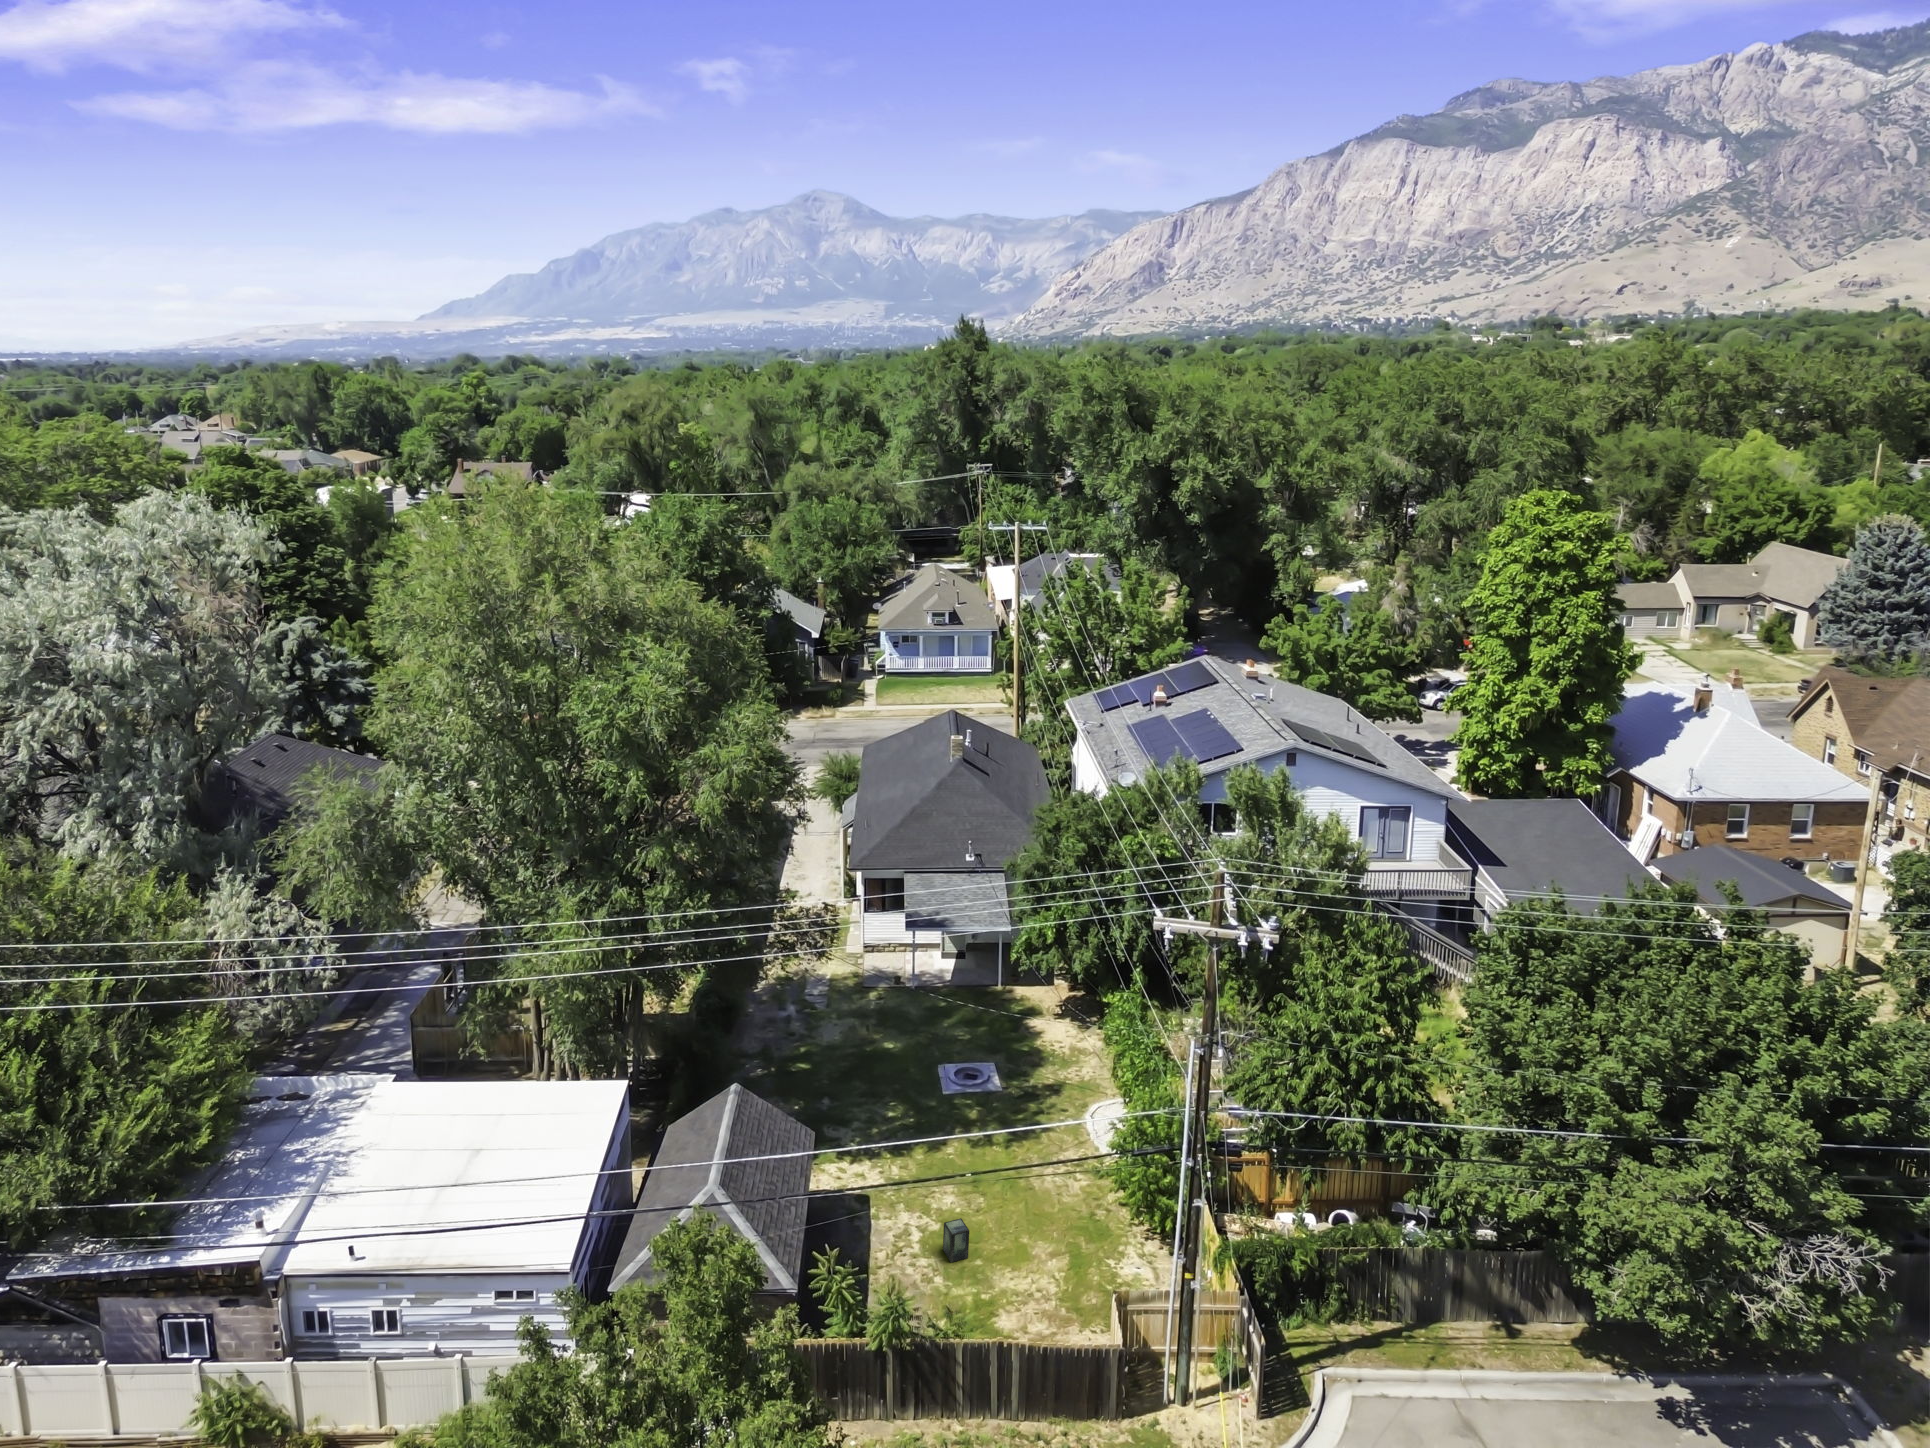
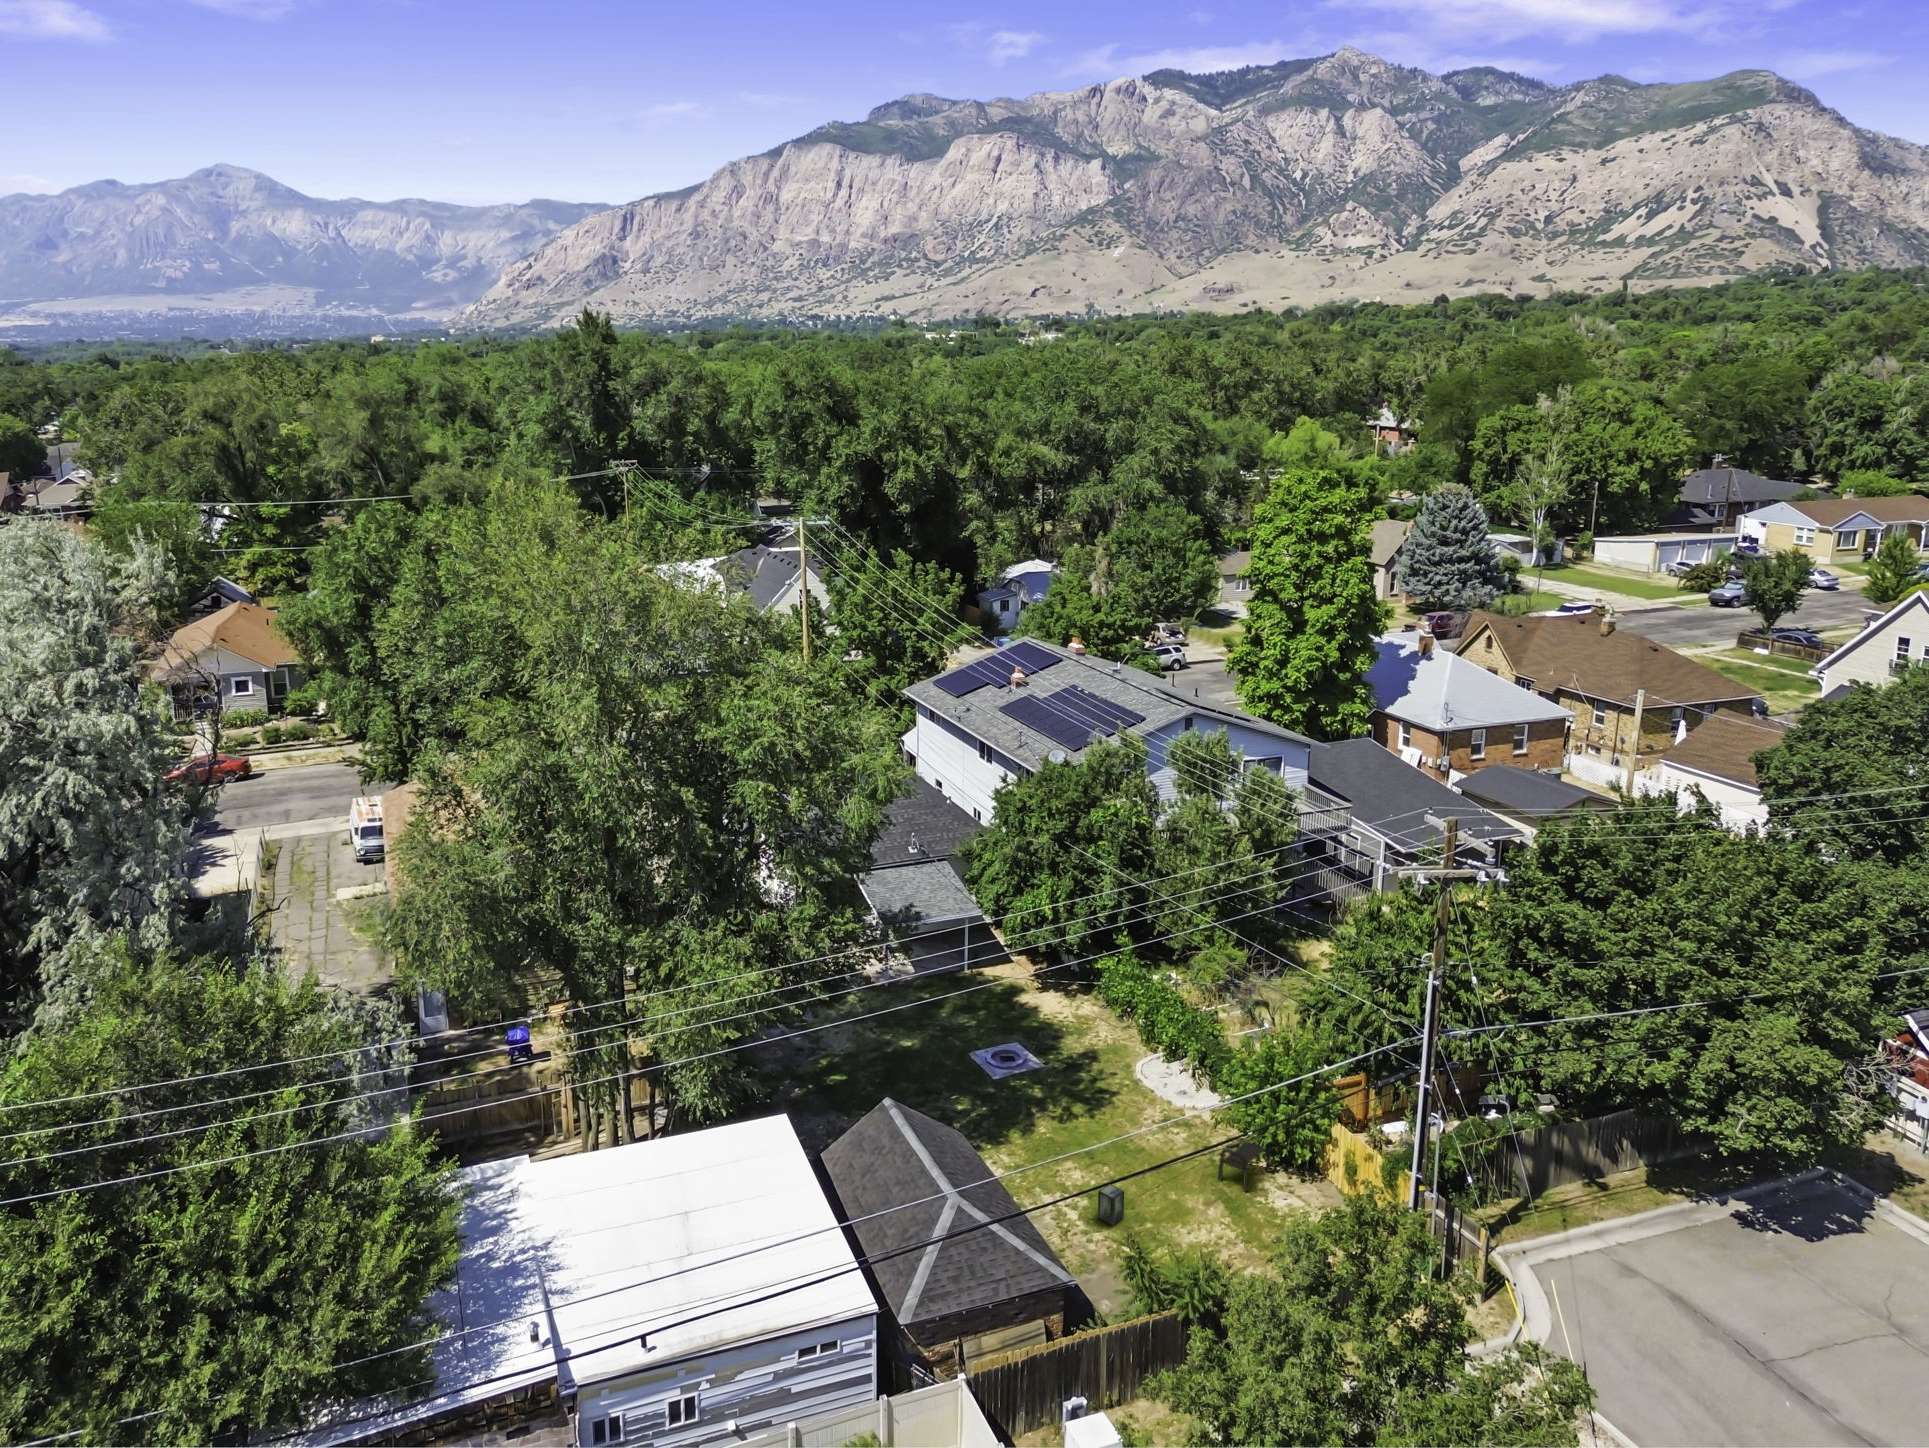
bench: none [1098,1202,1164,1268] -> present [1218,1142,1271,1191]

